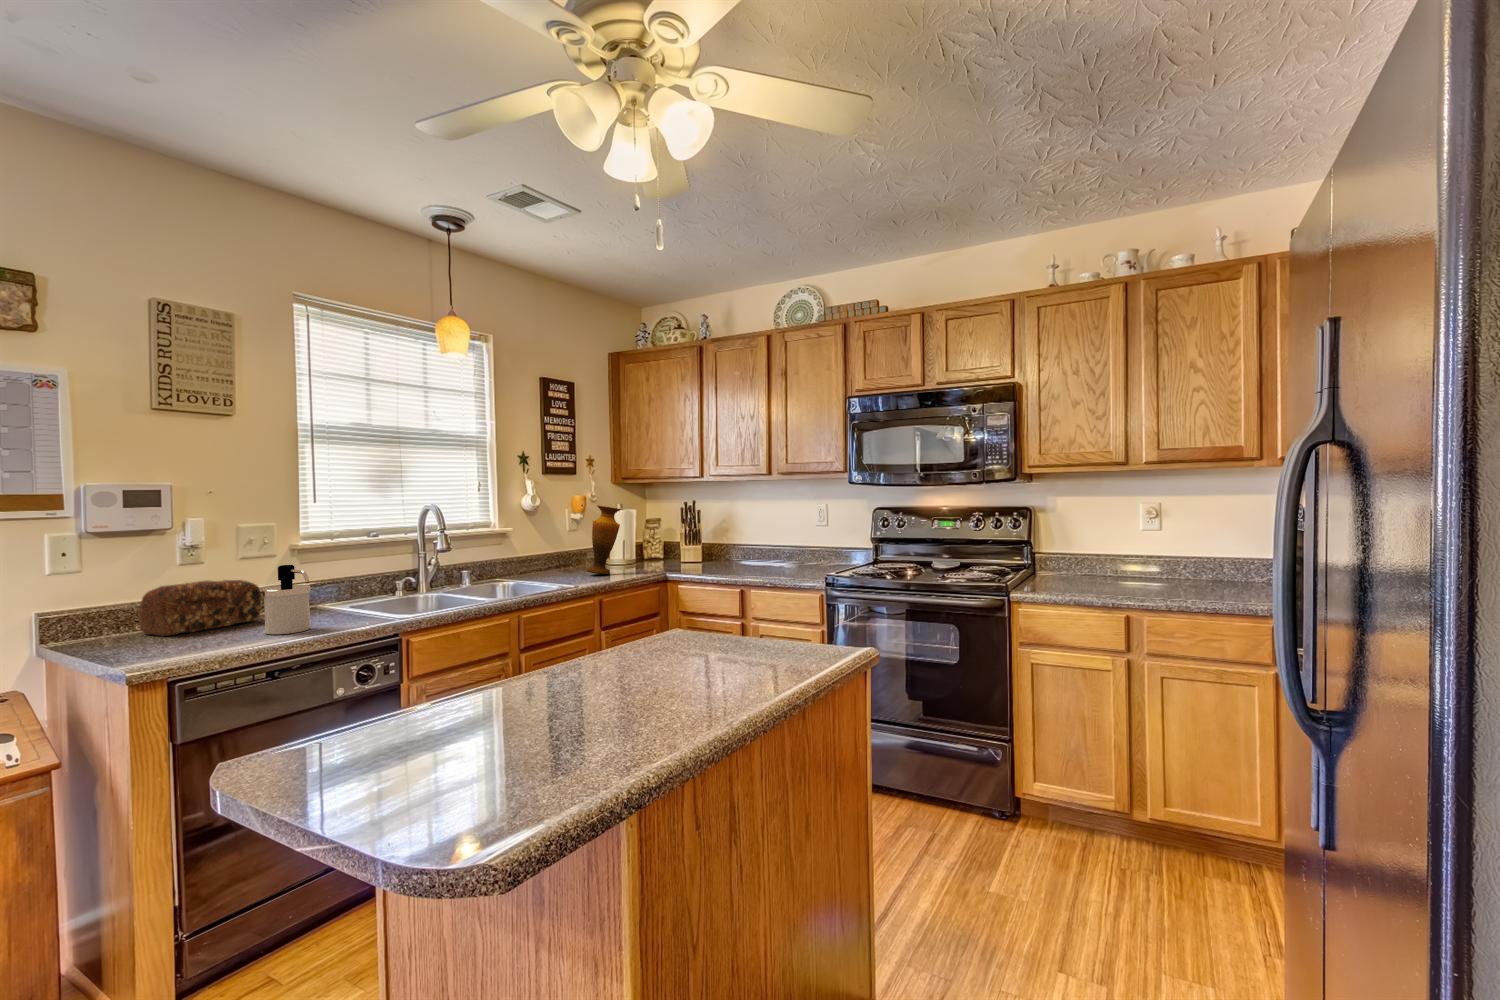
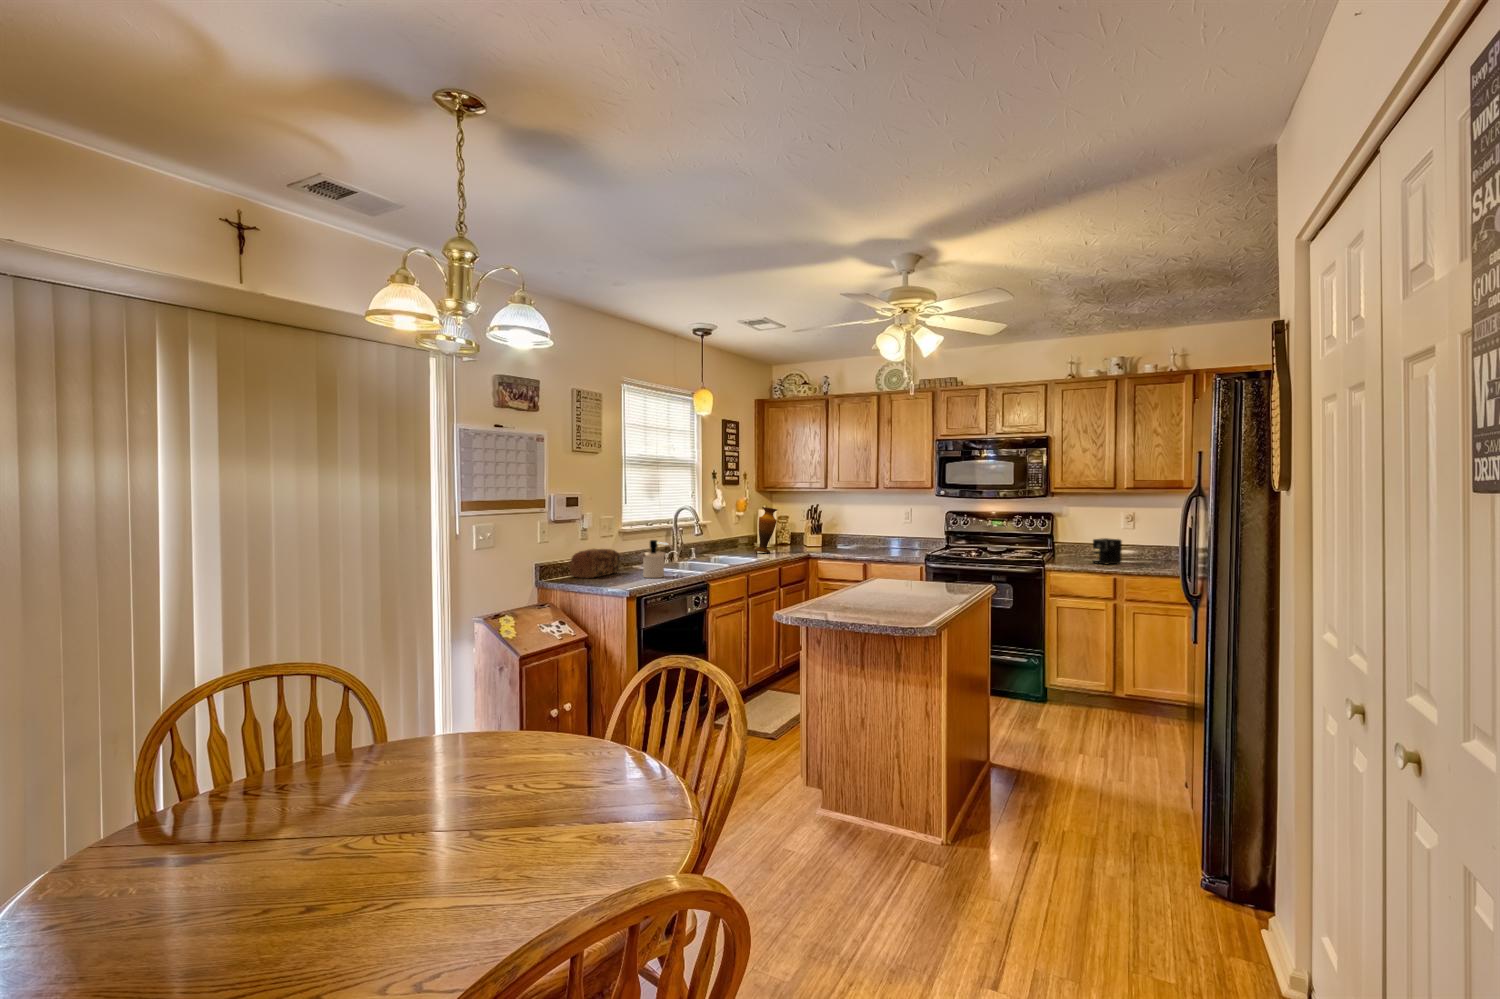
coffee maker: none [1091,546,1188,592] -> present [1092,538,1122,564]

